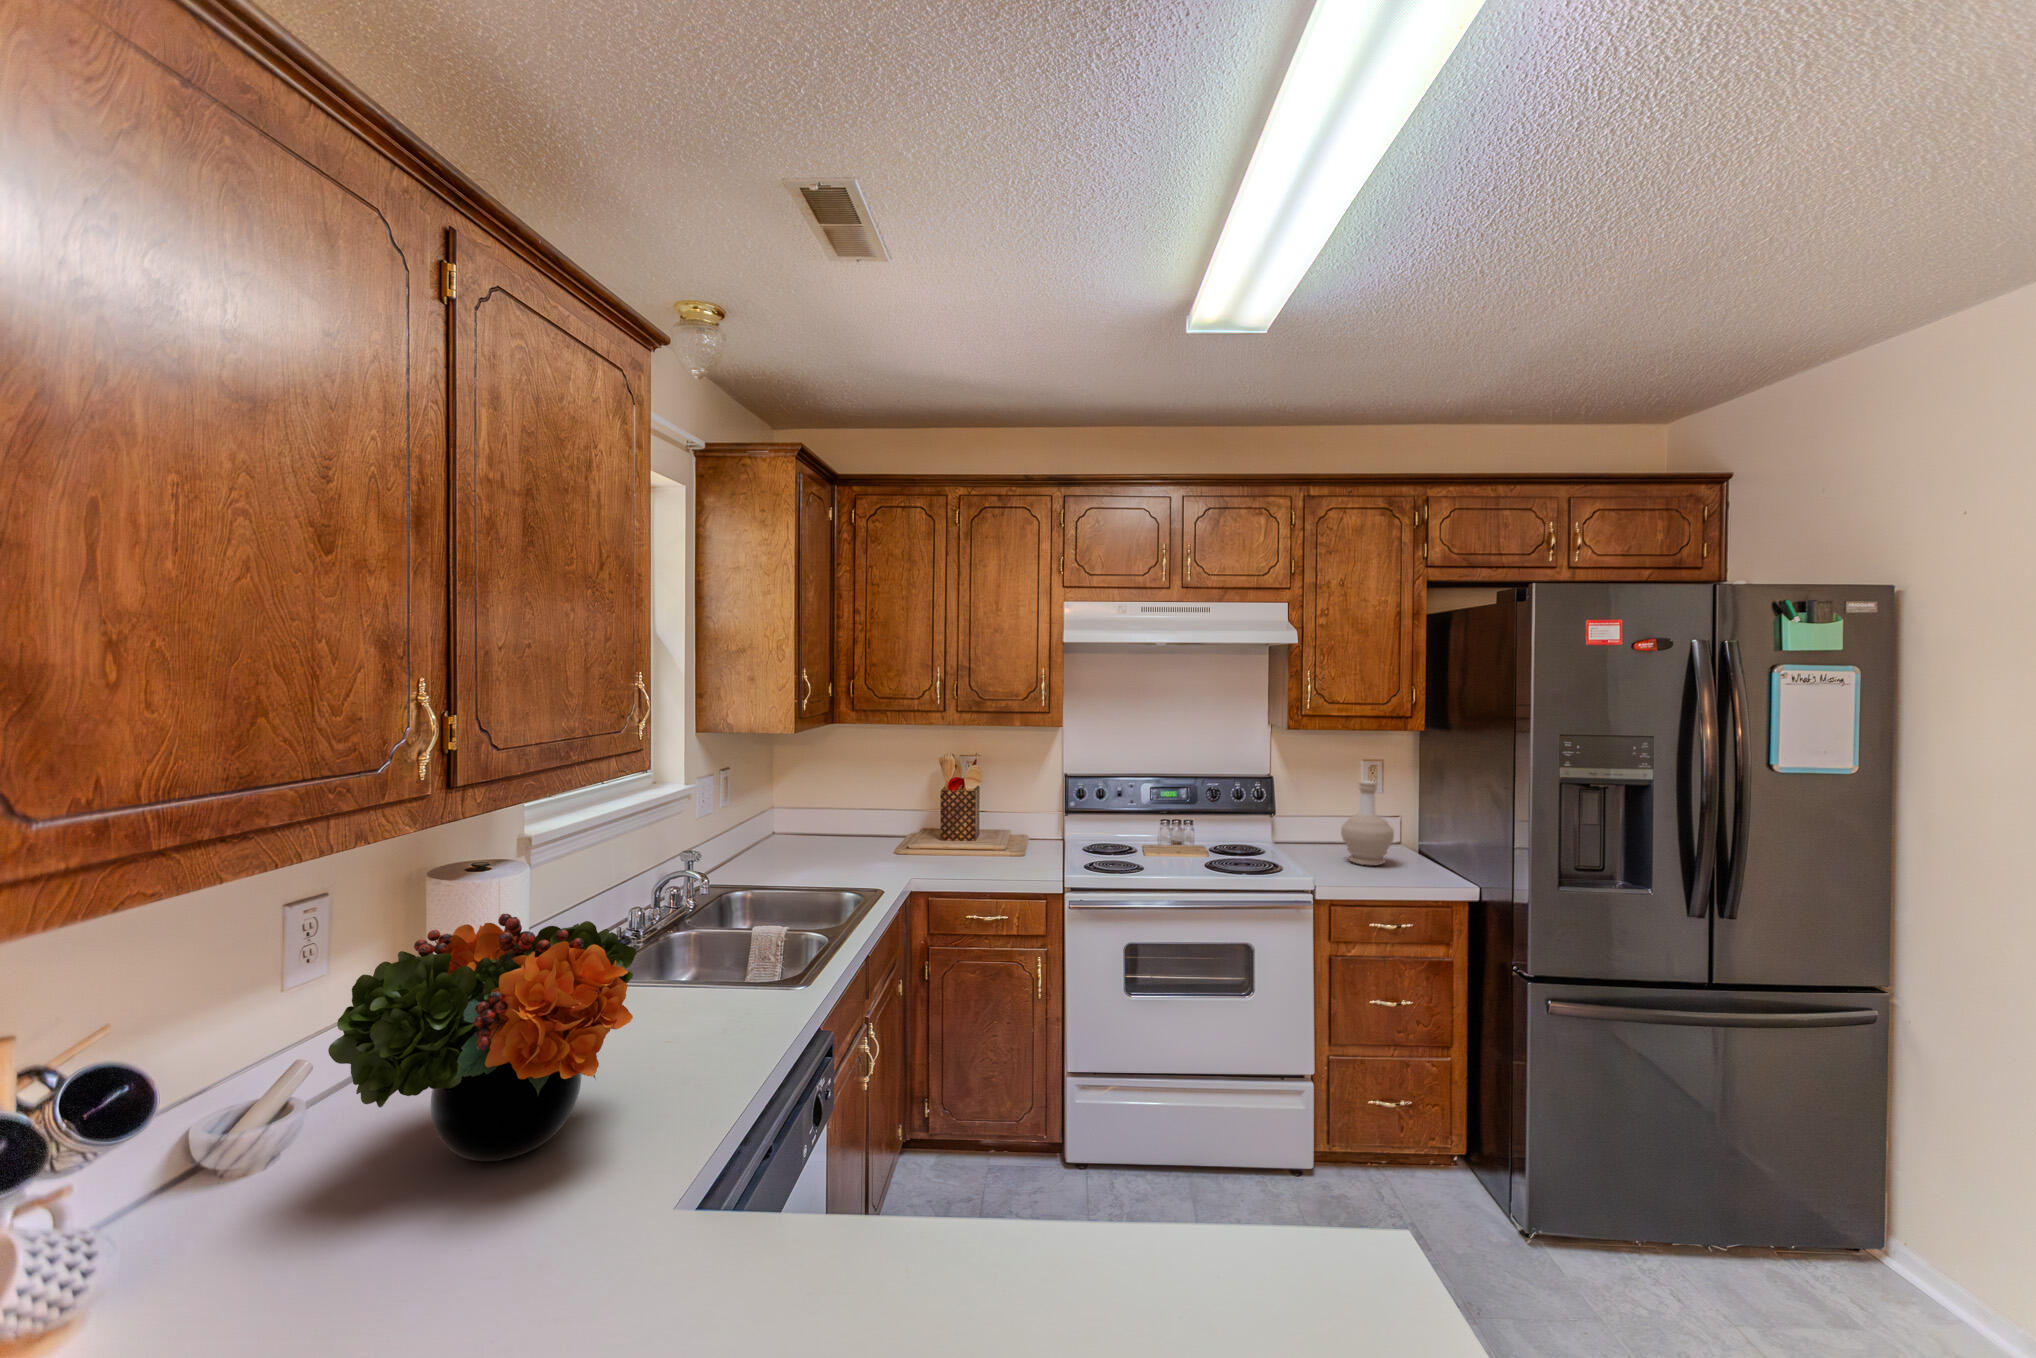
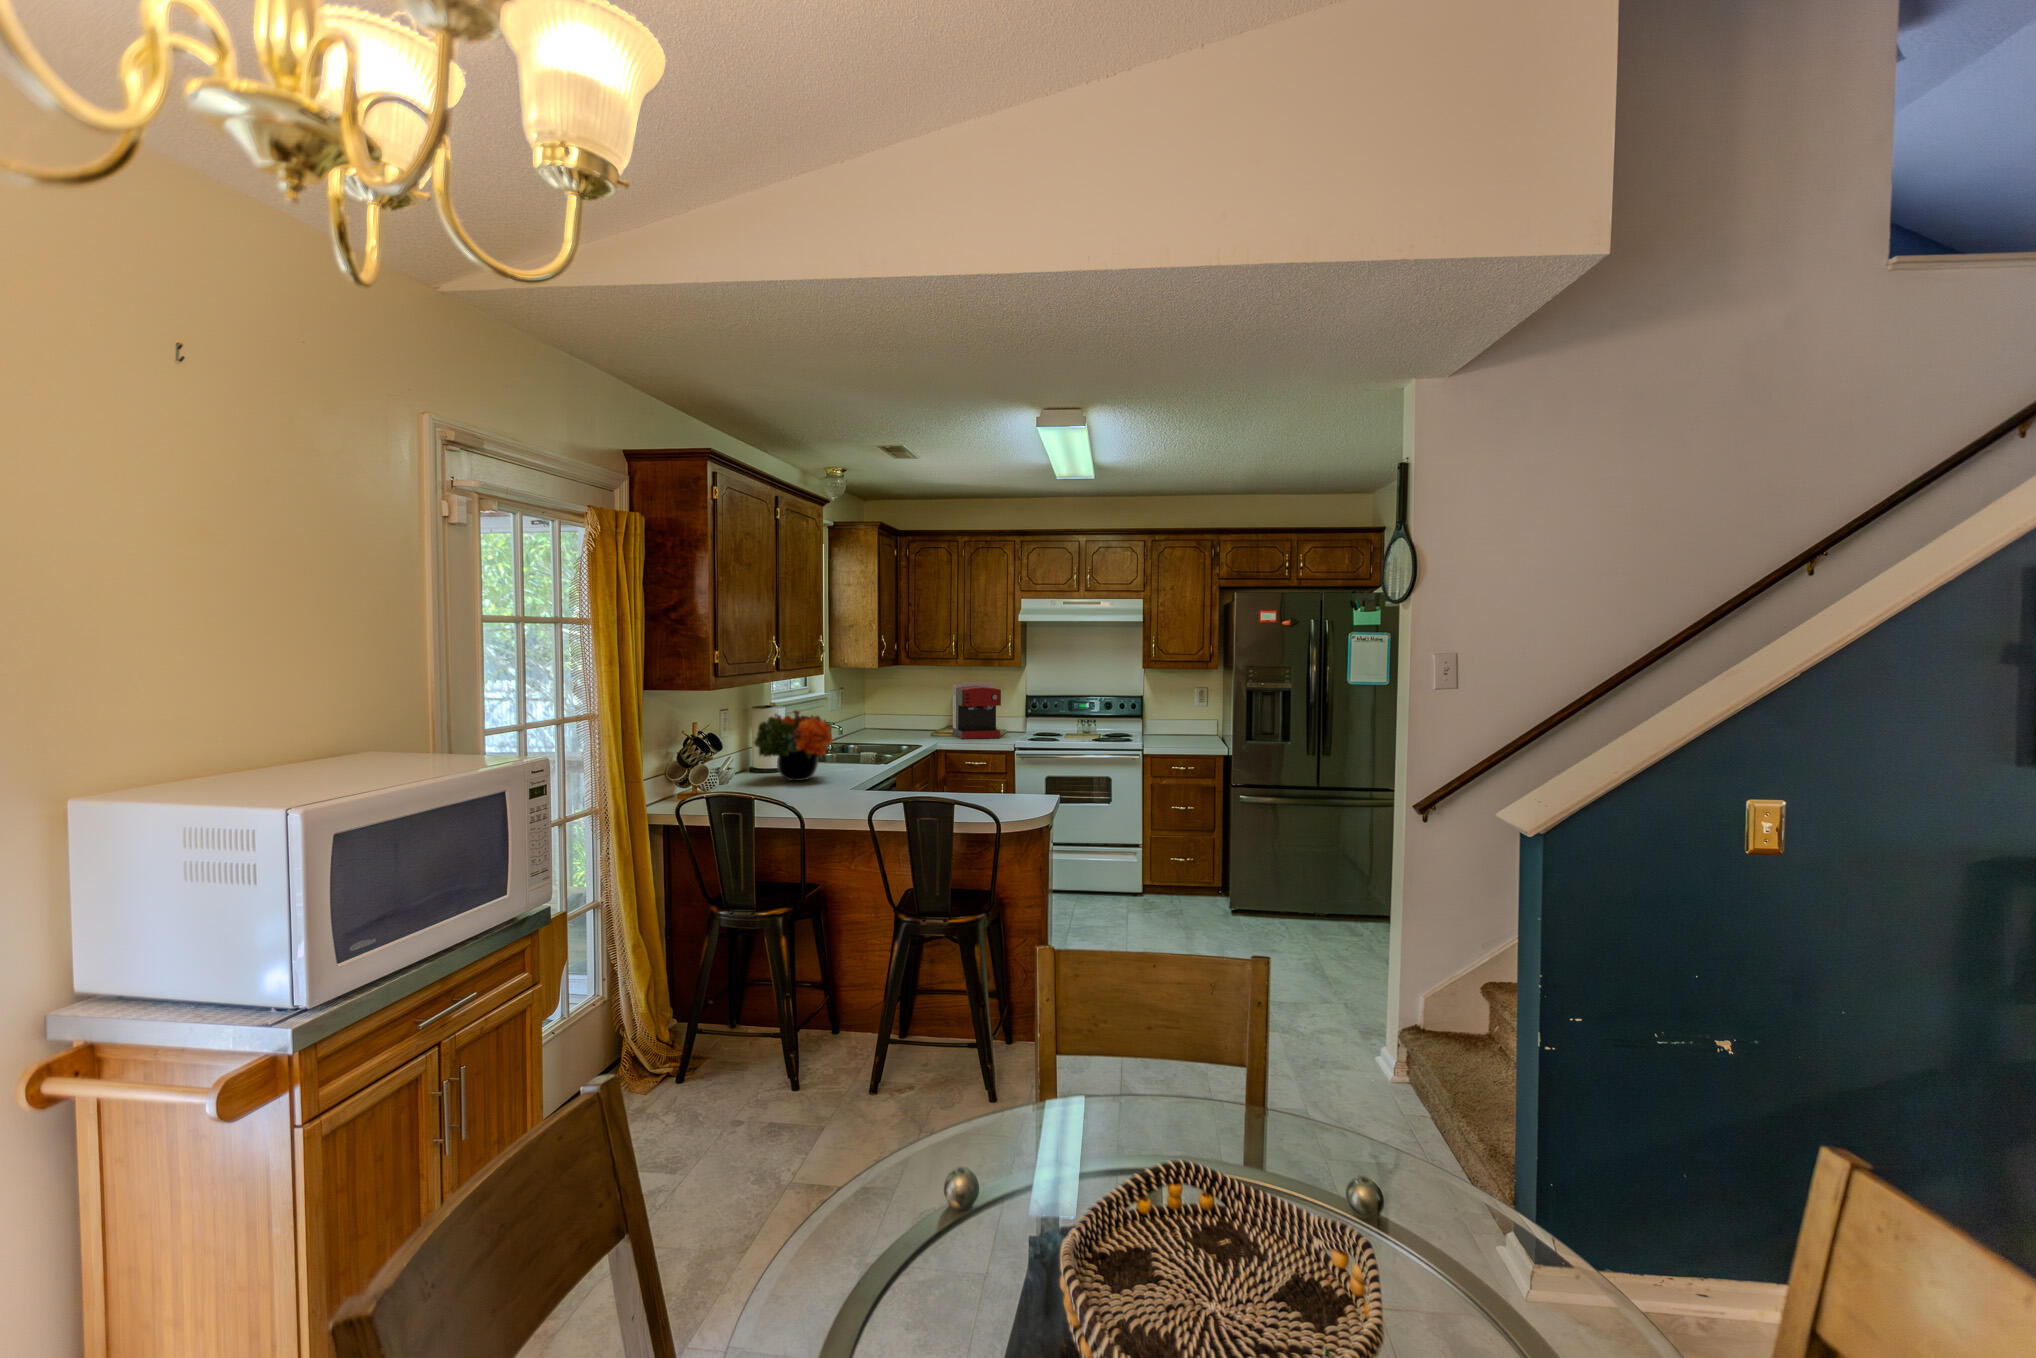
coffee maker: none [936,753,1030,866] -> present [953,681,1001,739]
bottle: present [1341,781,1394,866] -> none [1173,697,1200,742]

